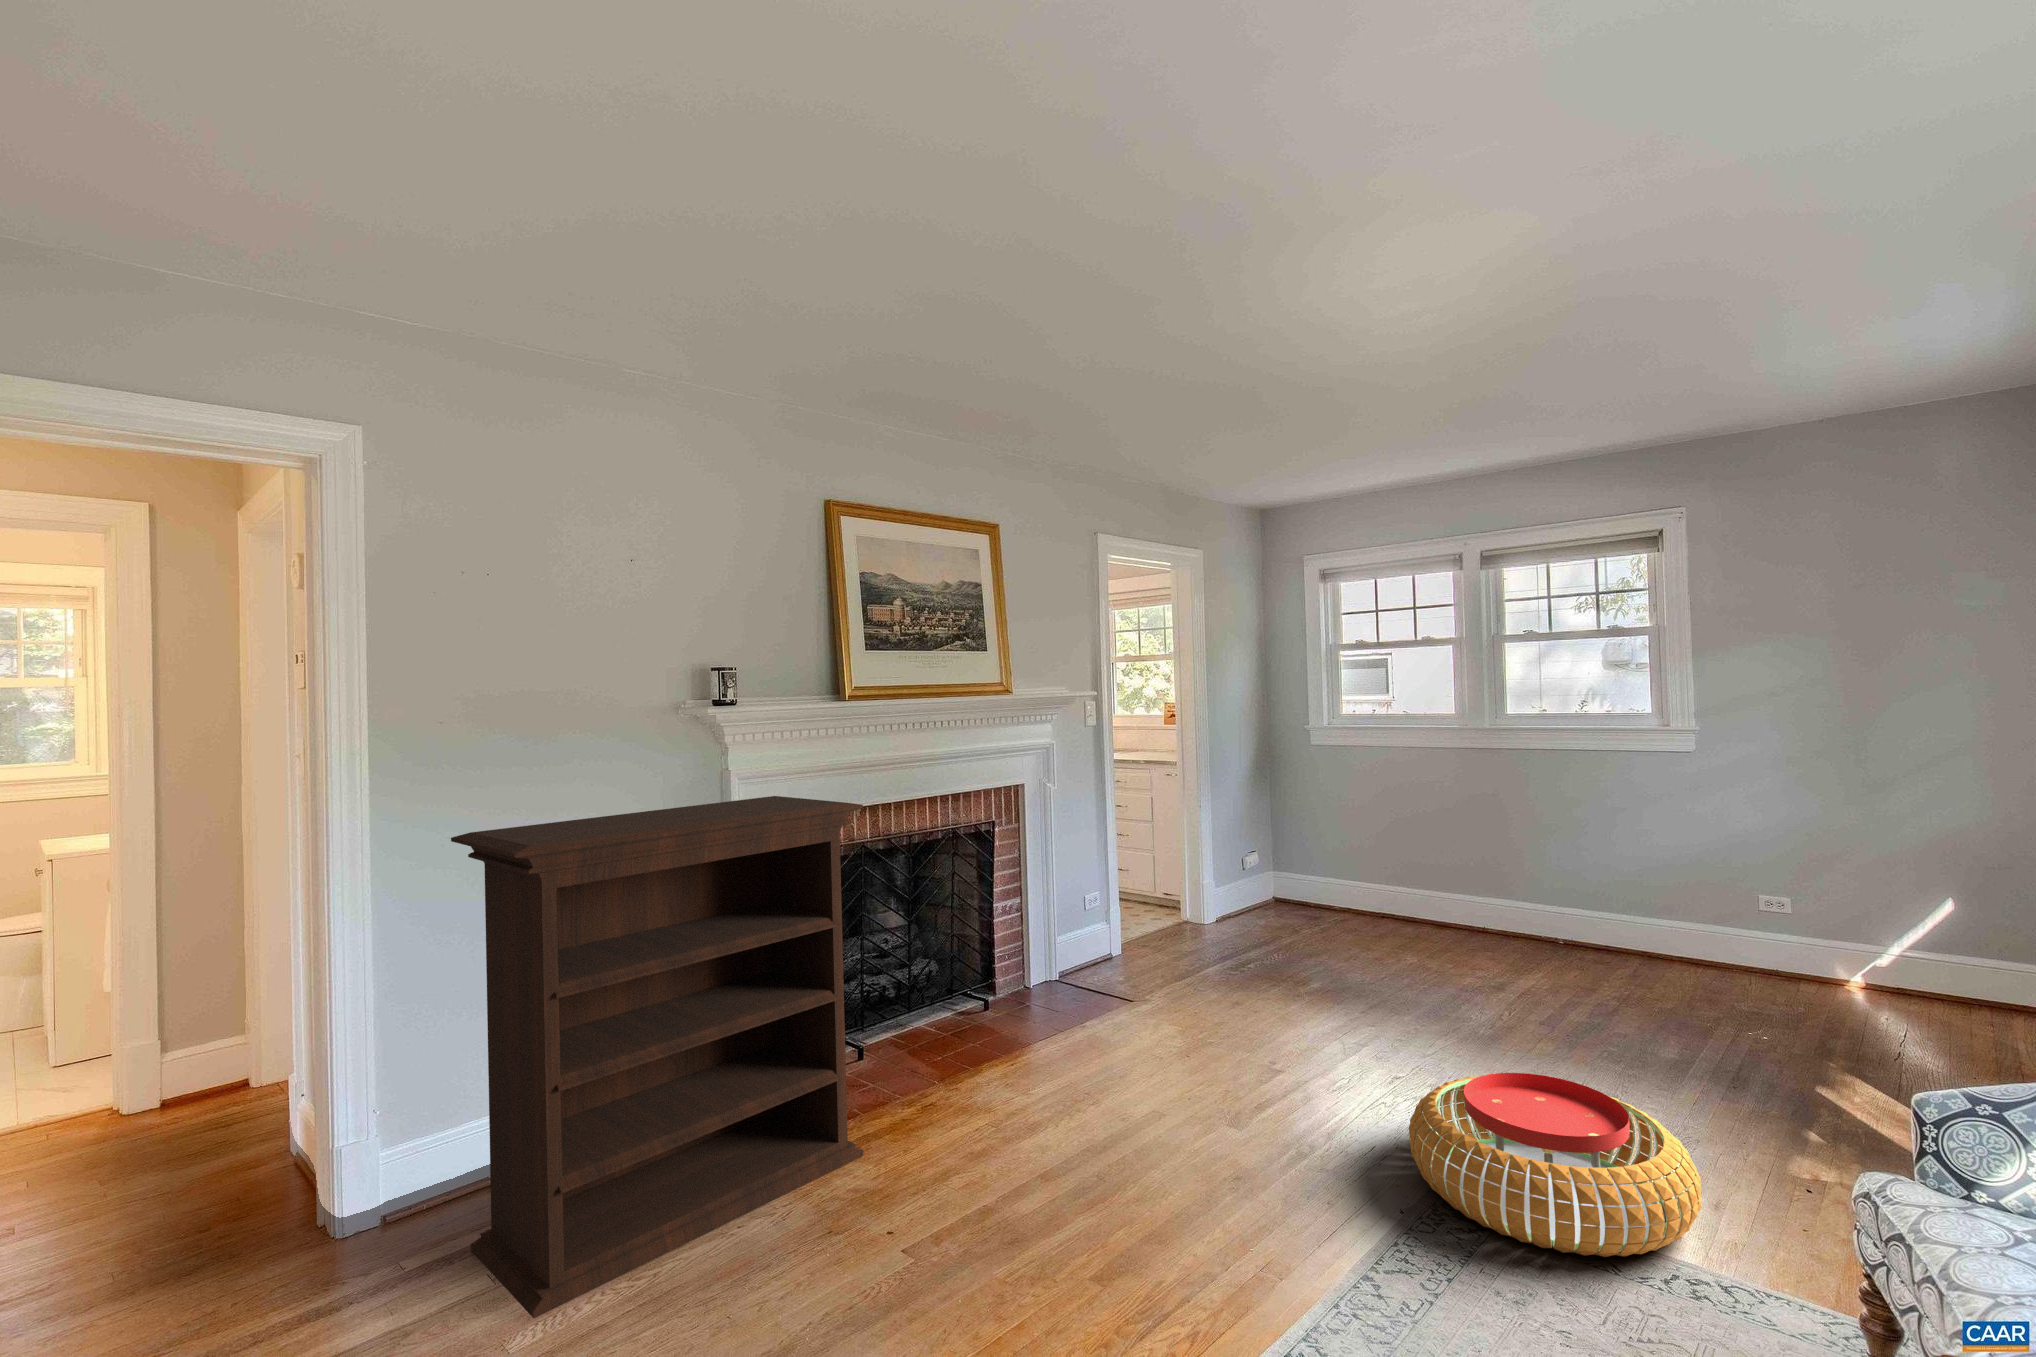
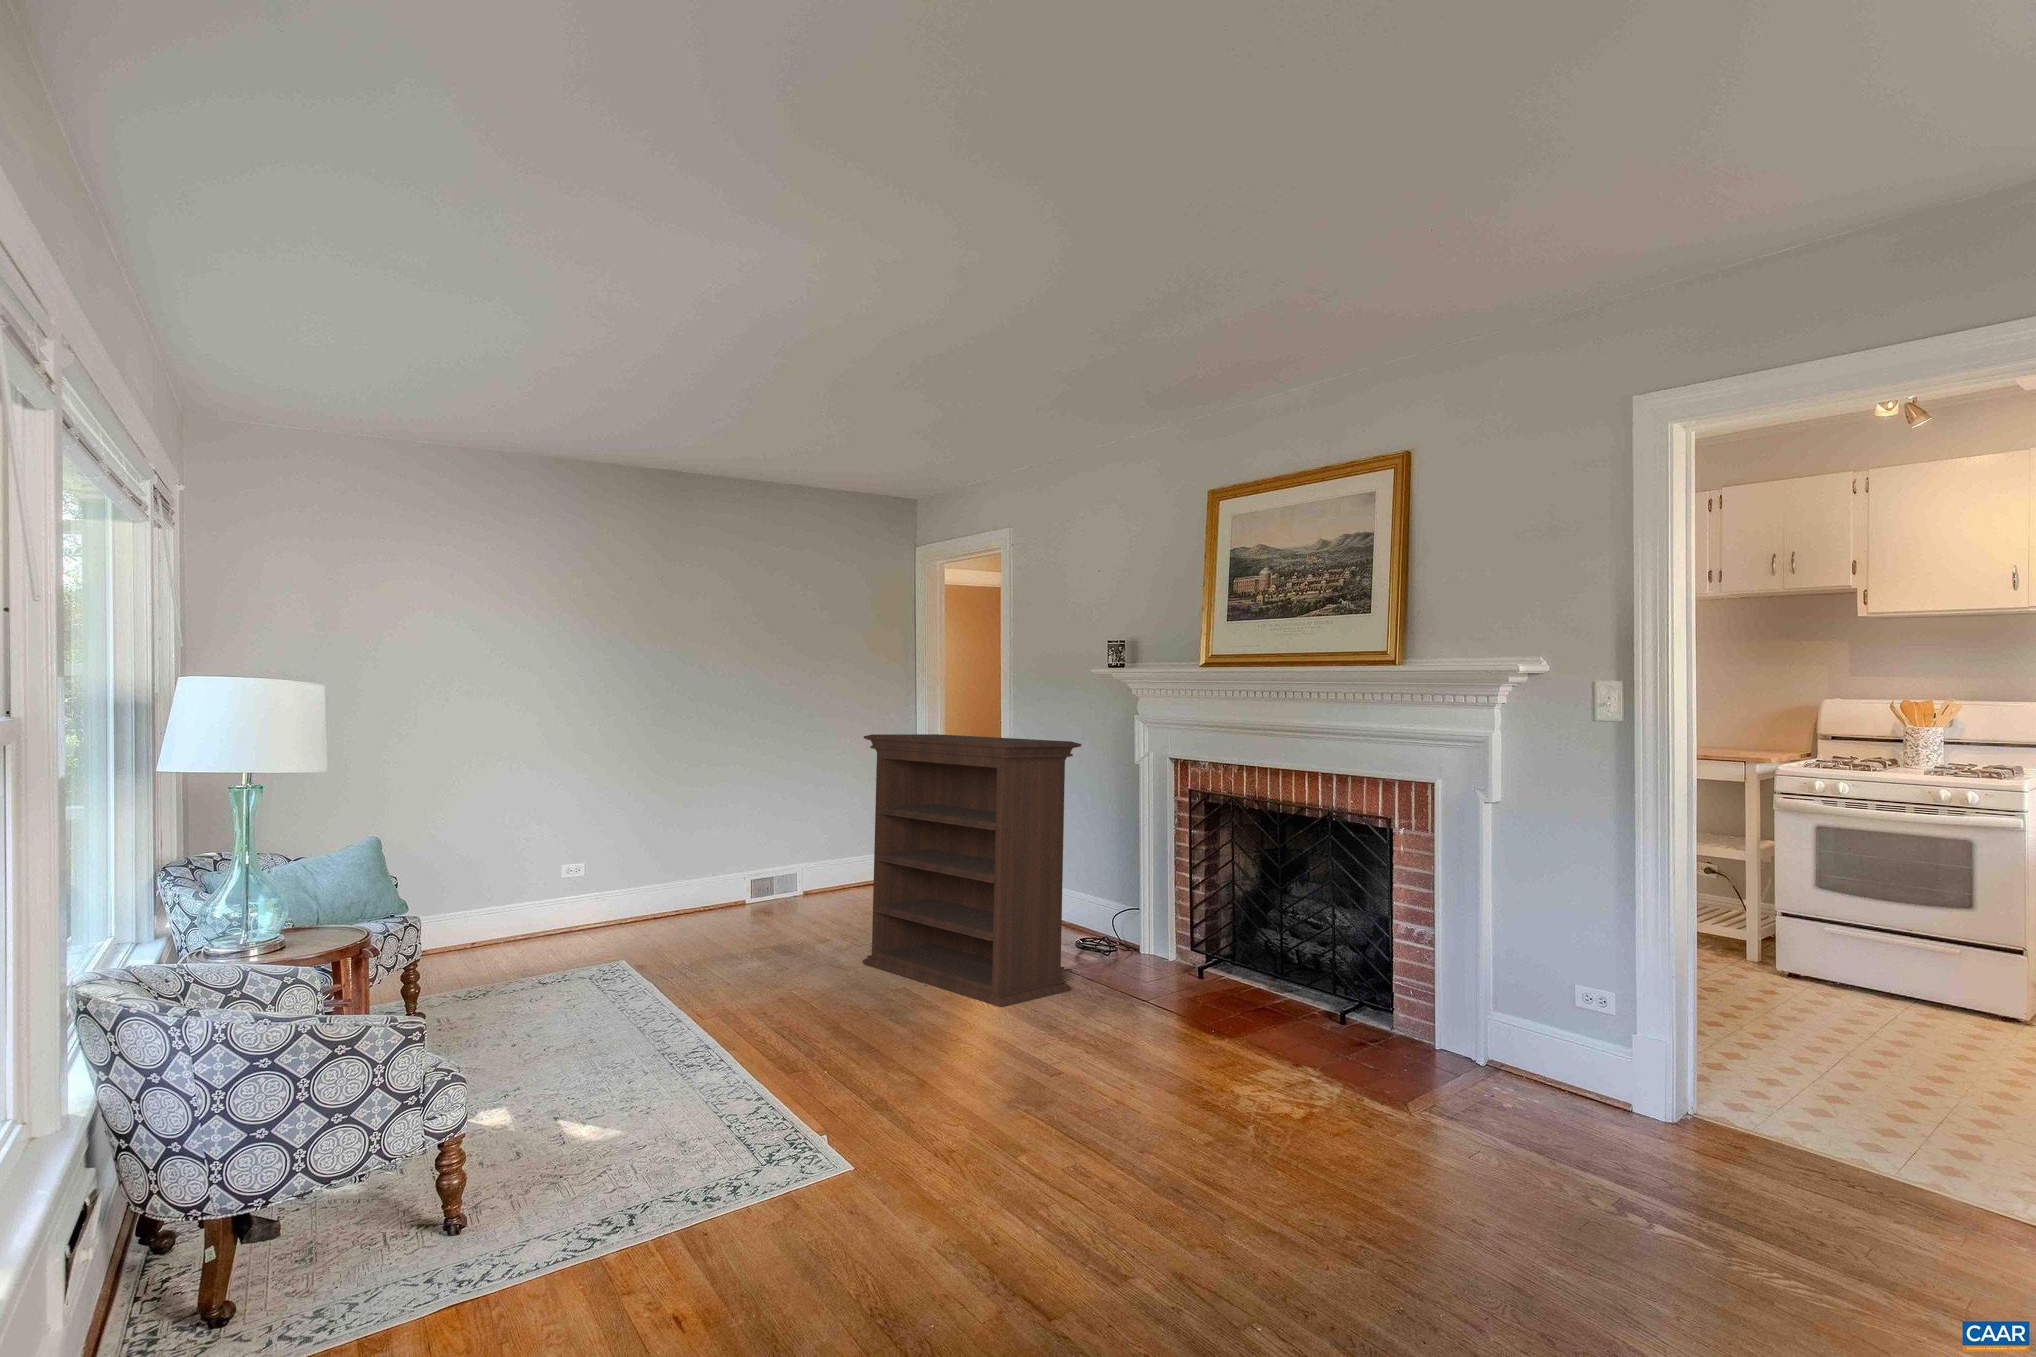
pouf: present [1409,1073,1702,1257] -> none [649,1089,947,1286]

